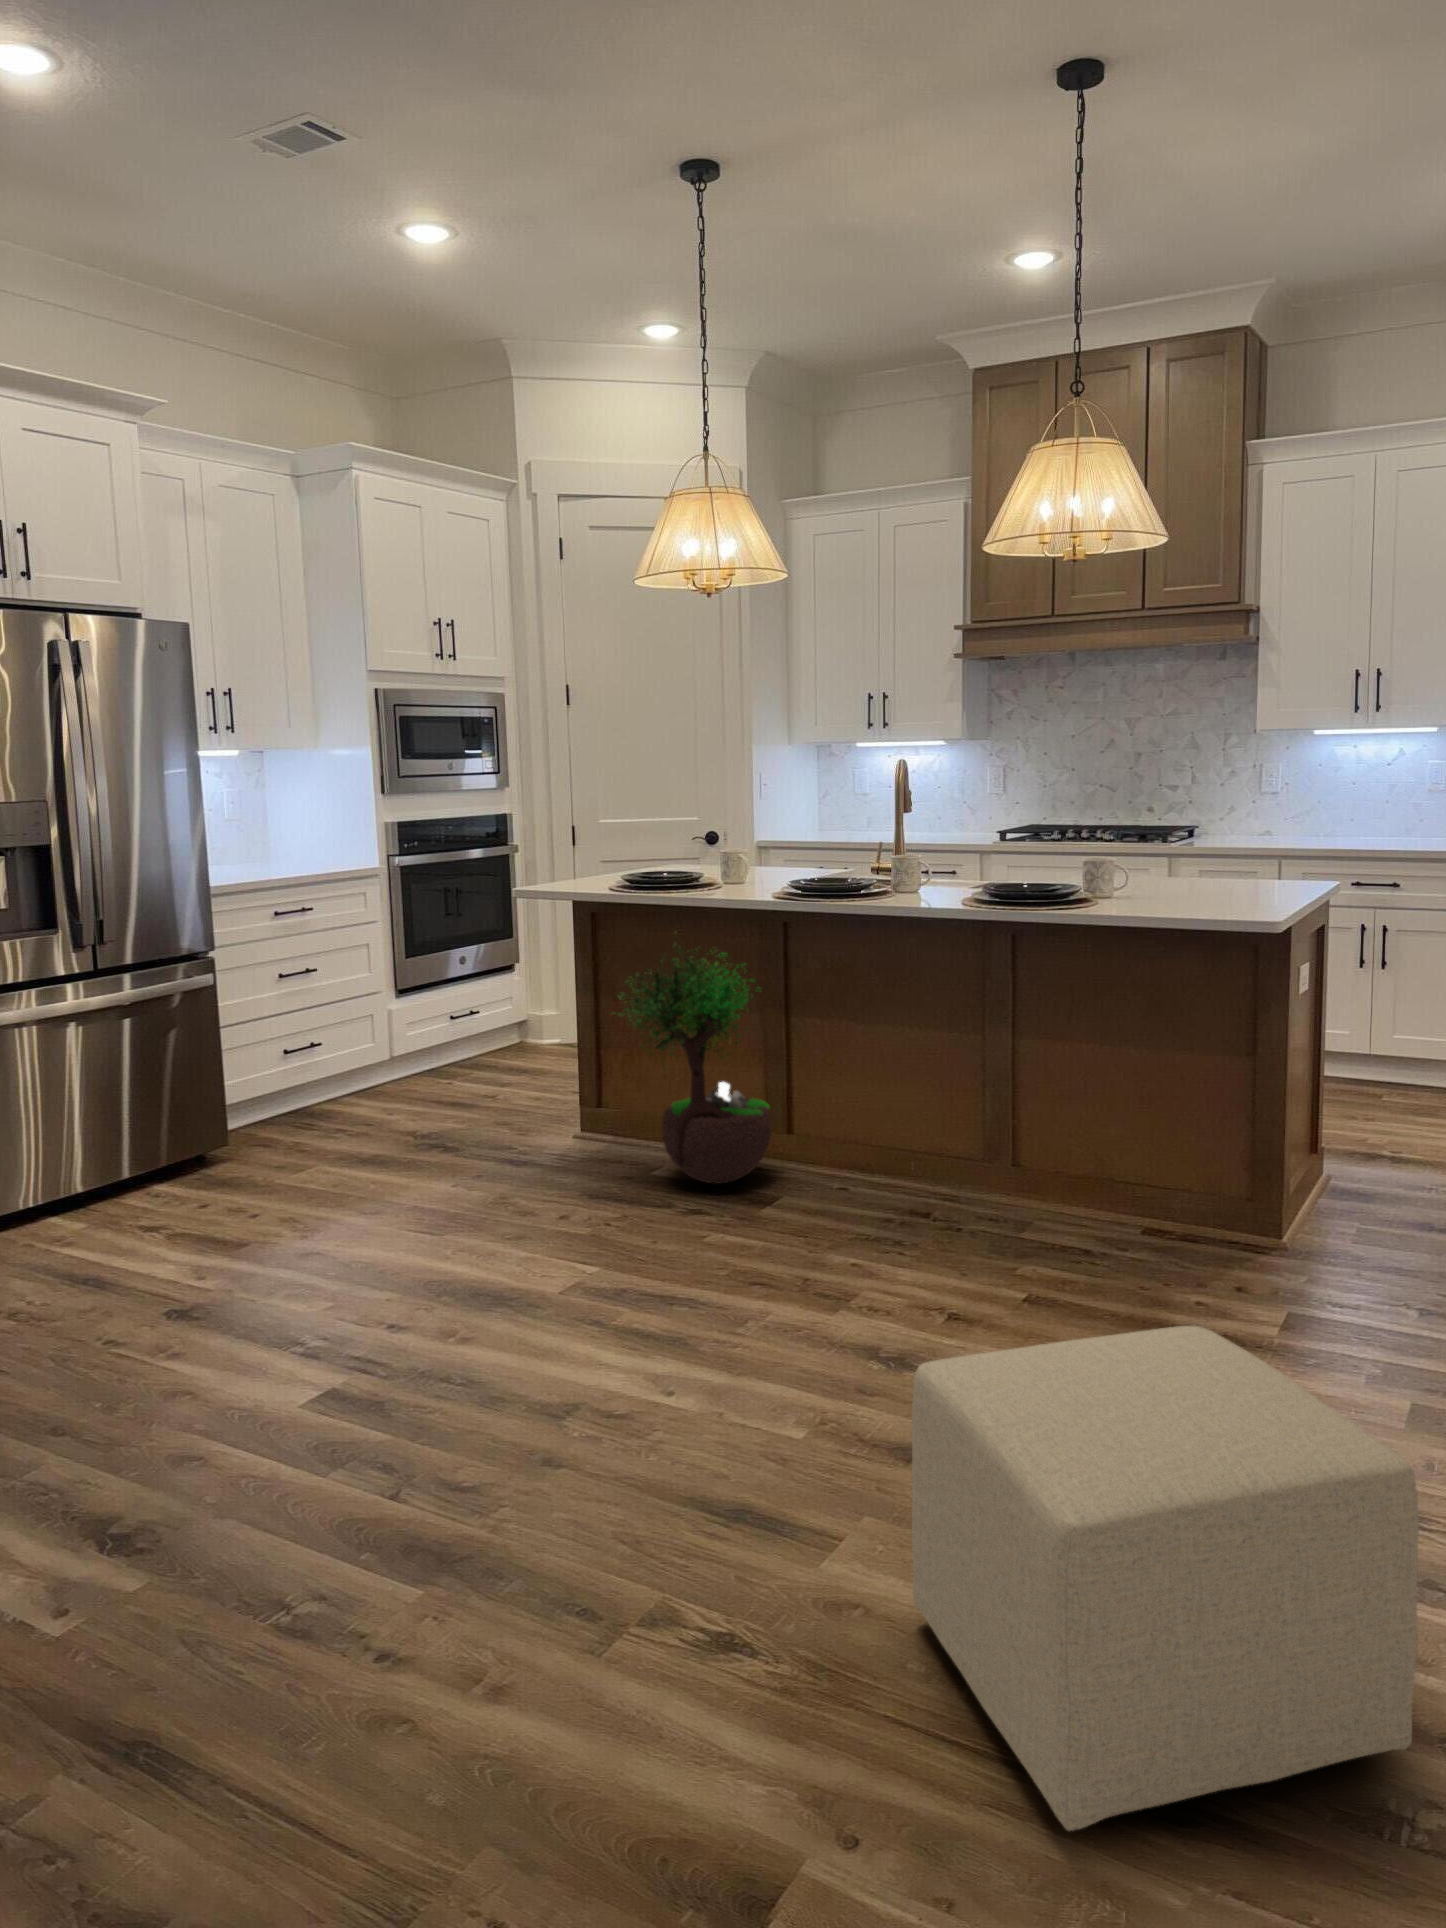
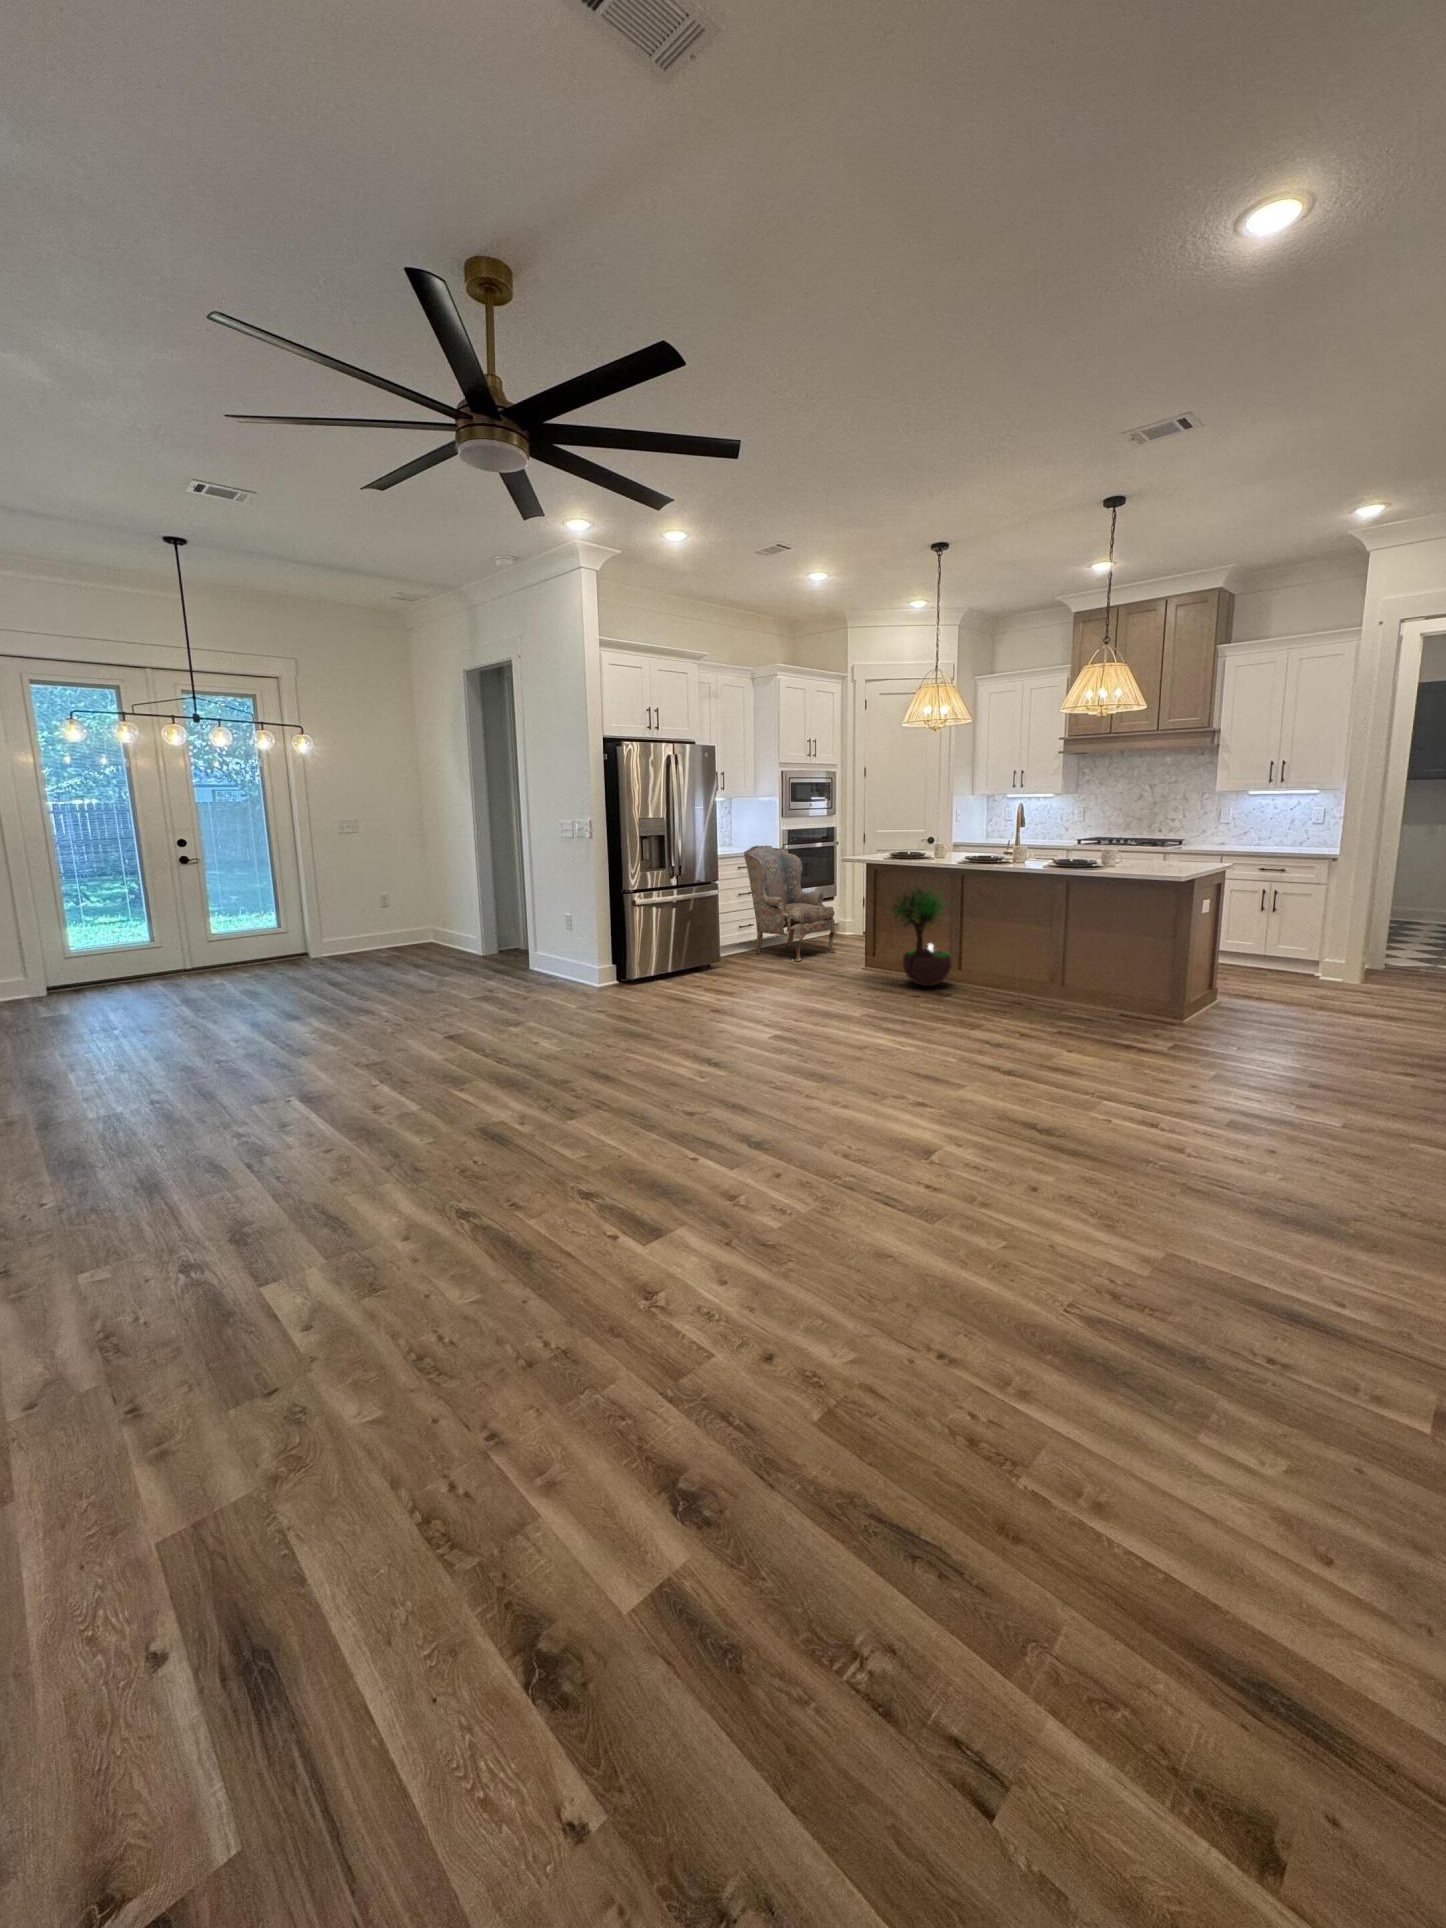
armchair: none [281,859,513,1131] -> present [744,846,835,961]
ottoman: present [912,1326,1419,1831] -> none [991,1015,1168,1150]

